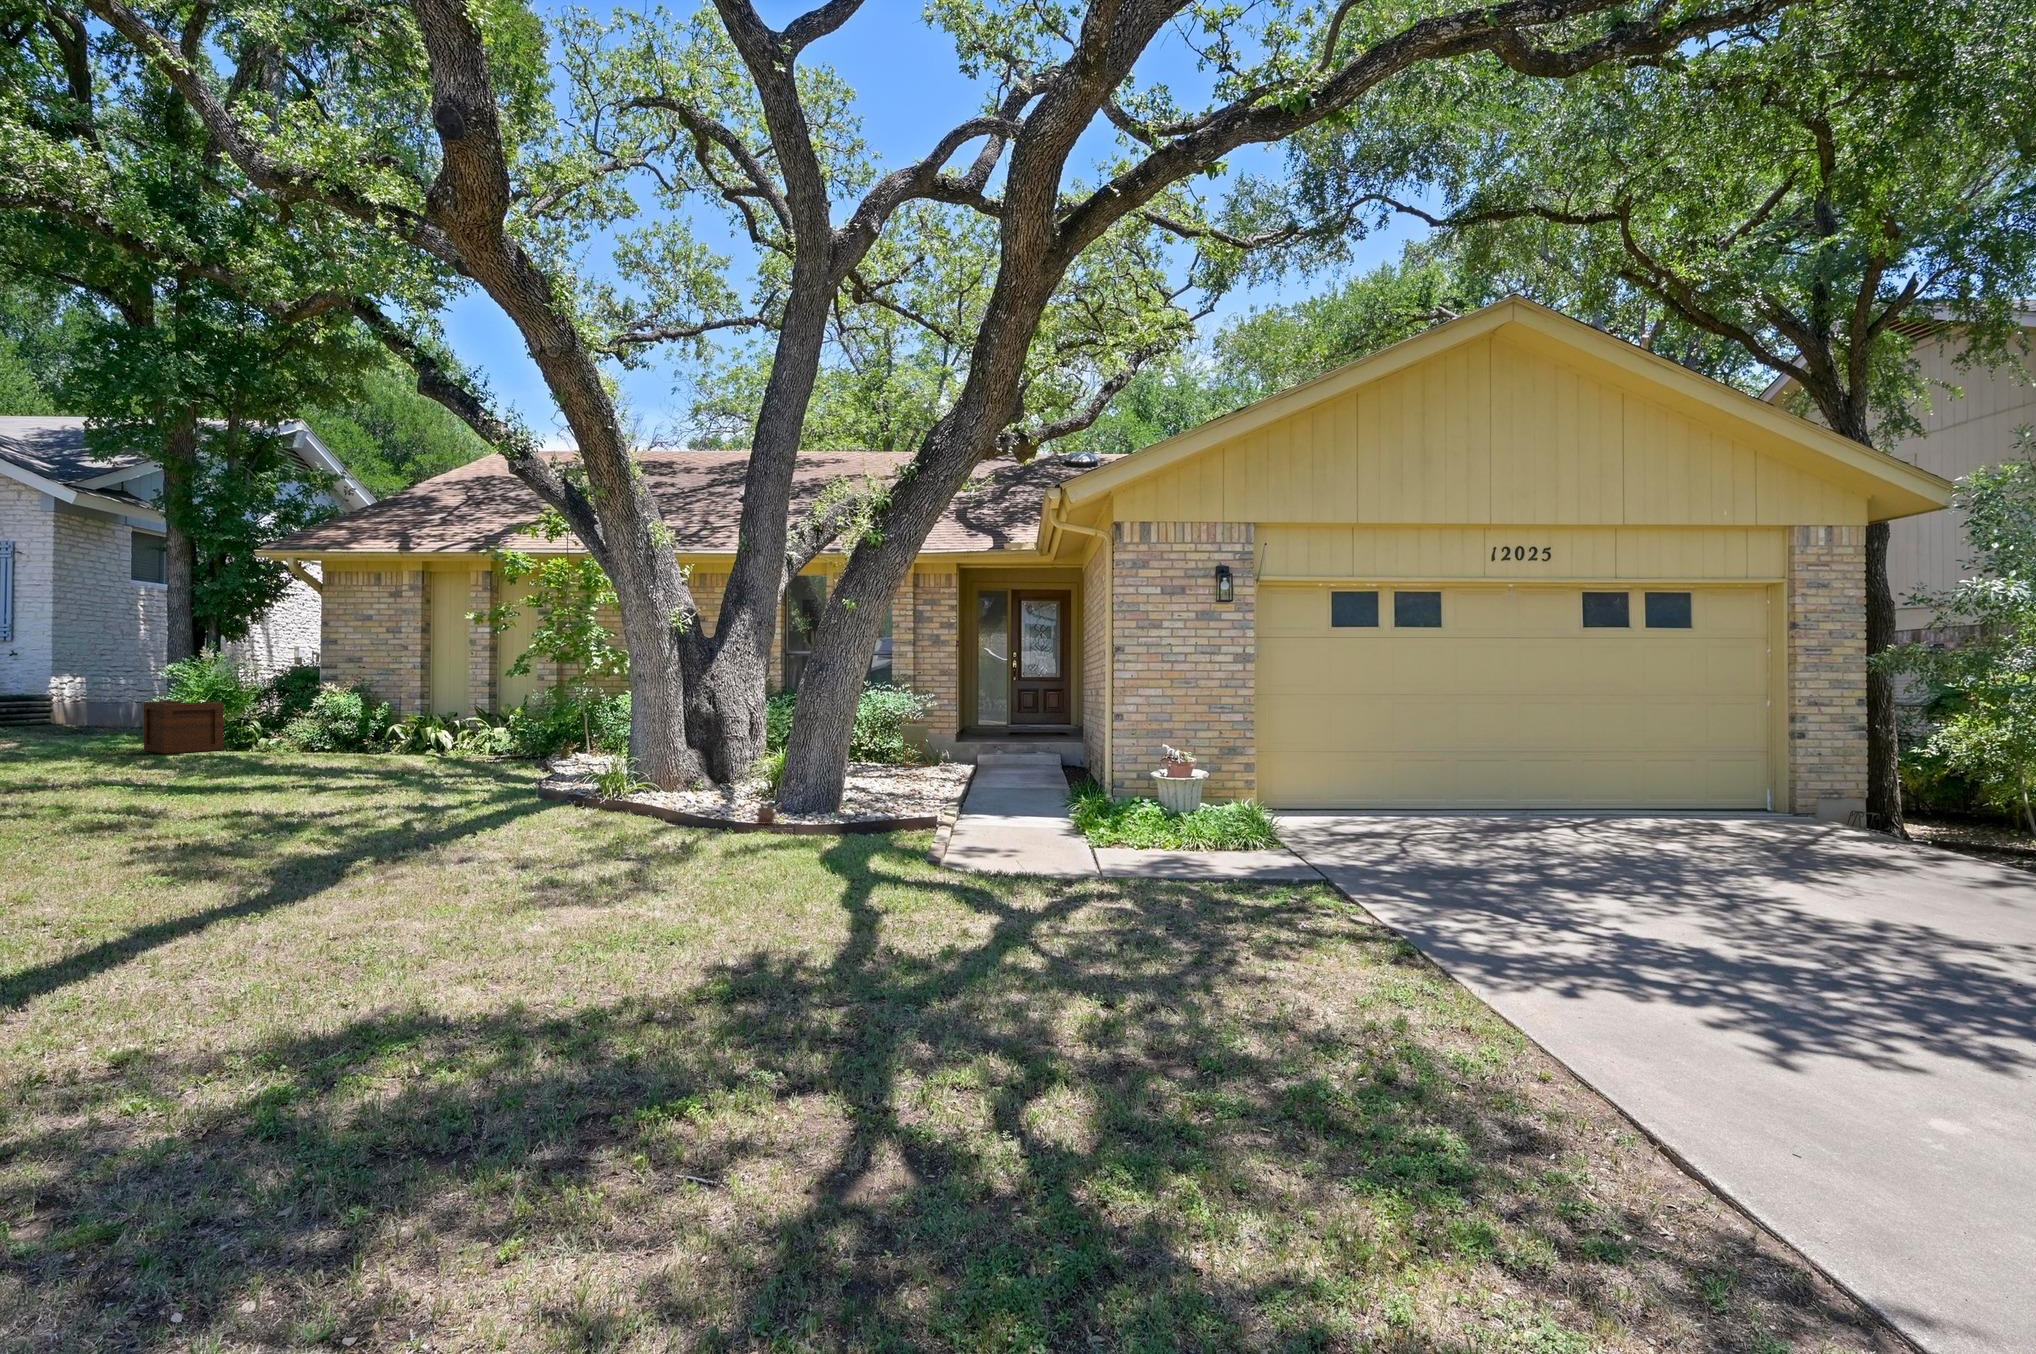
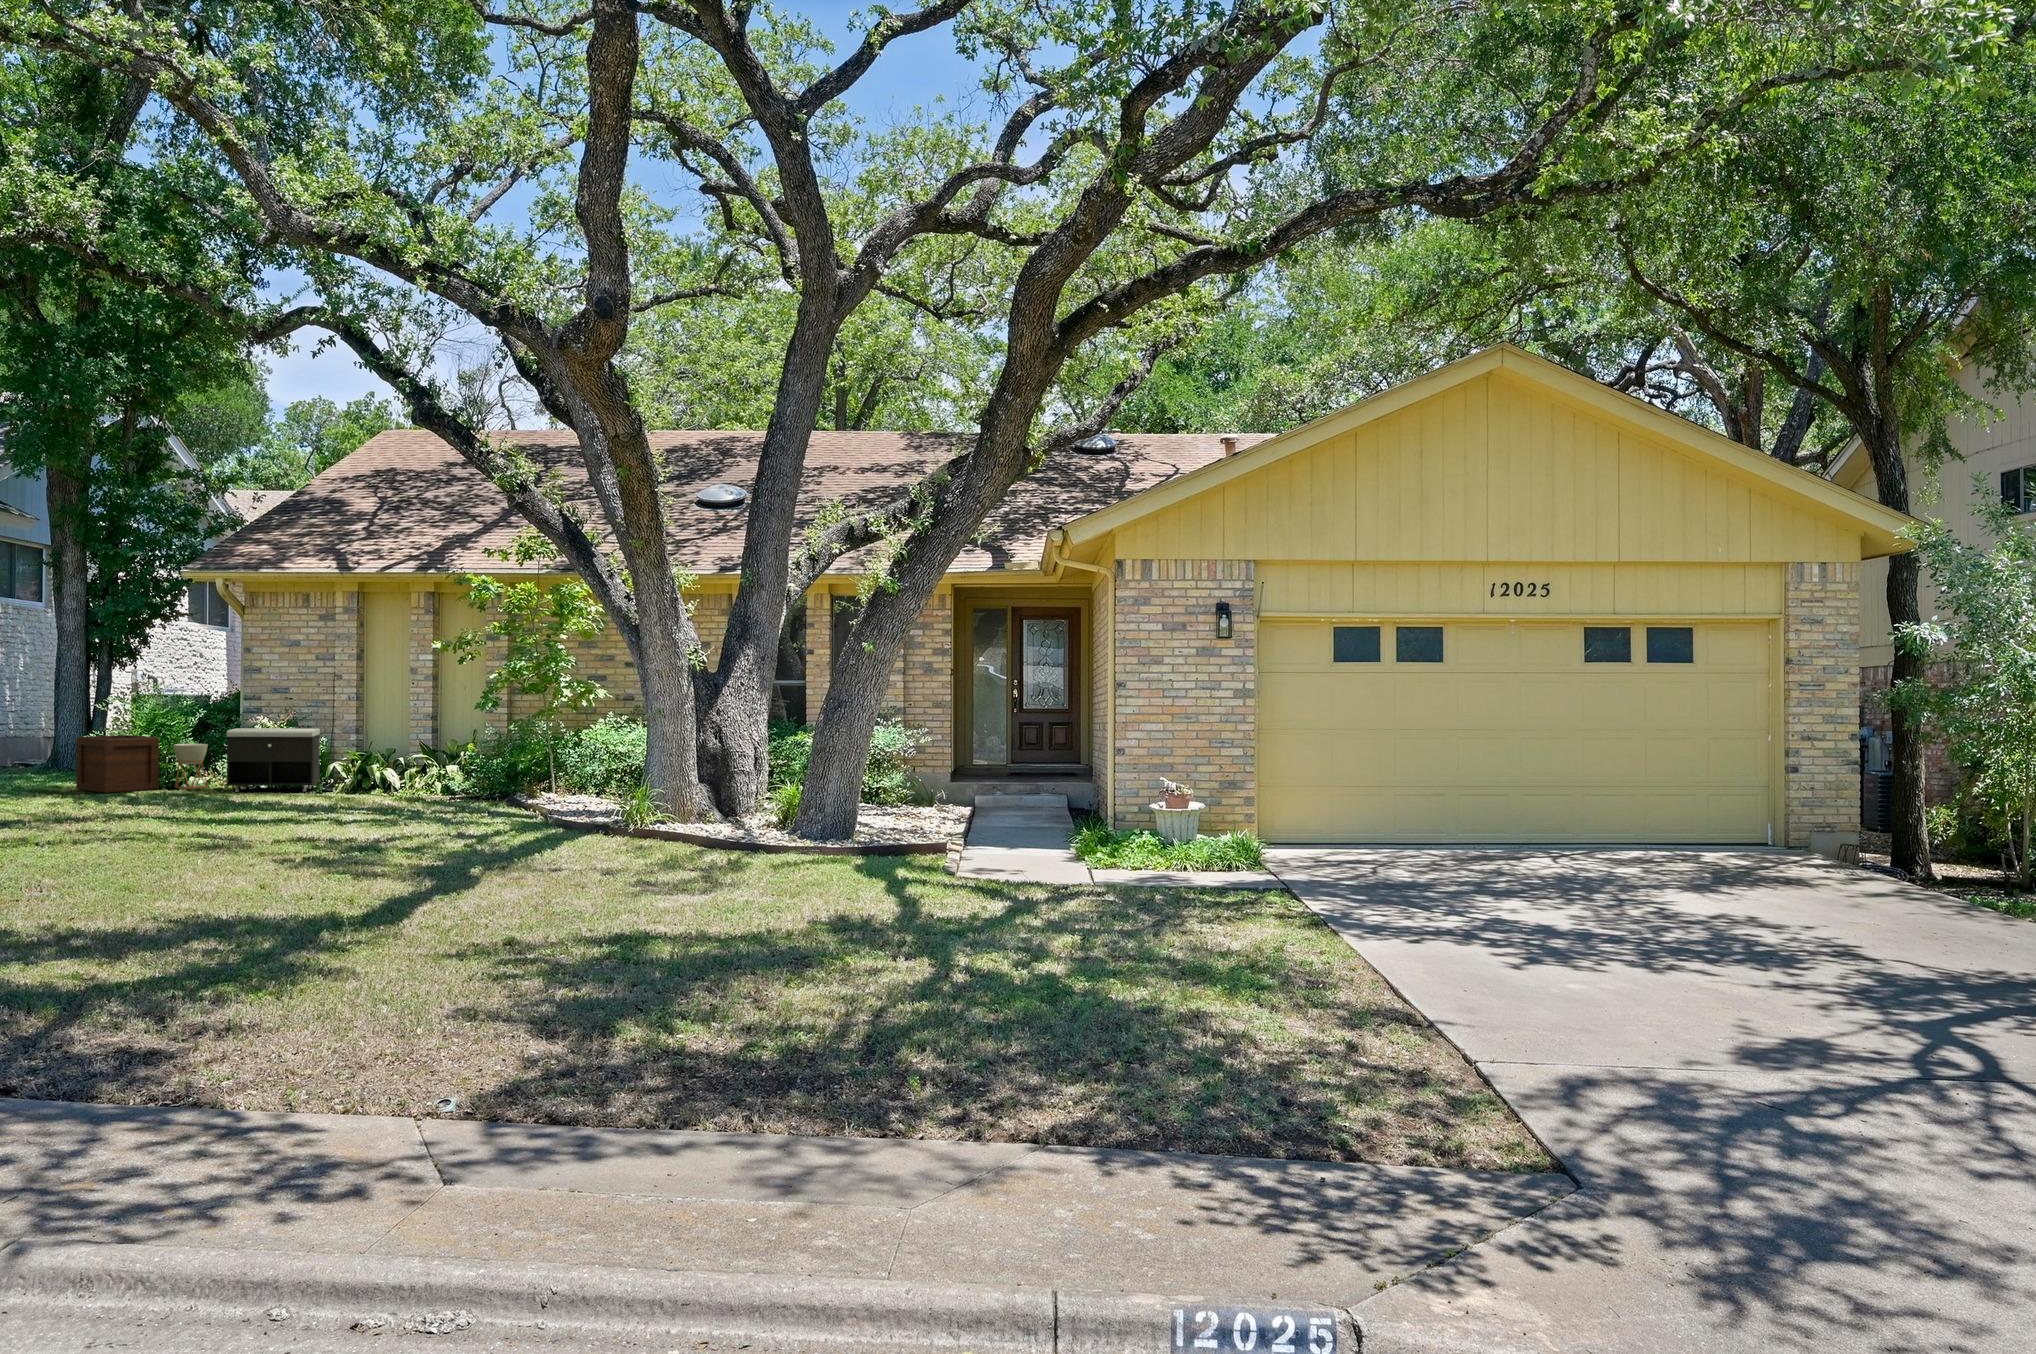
storage bench: none [282,694,379,753] -> present [226,728,320,792]
planter: present [900,724,930,768] -> present [174,744,208,789]
watering can: present [752,803,785,824] -> none [770,828,802,852]

